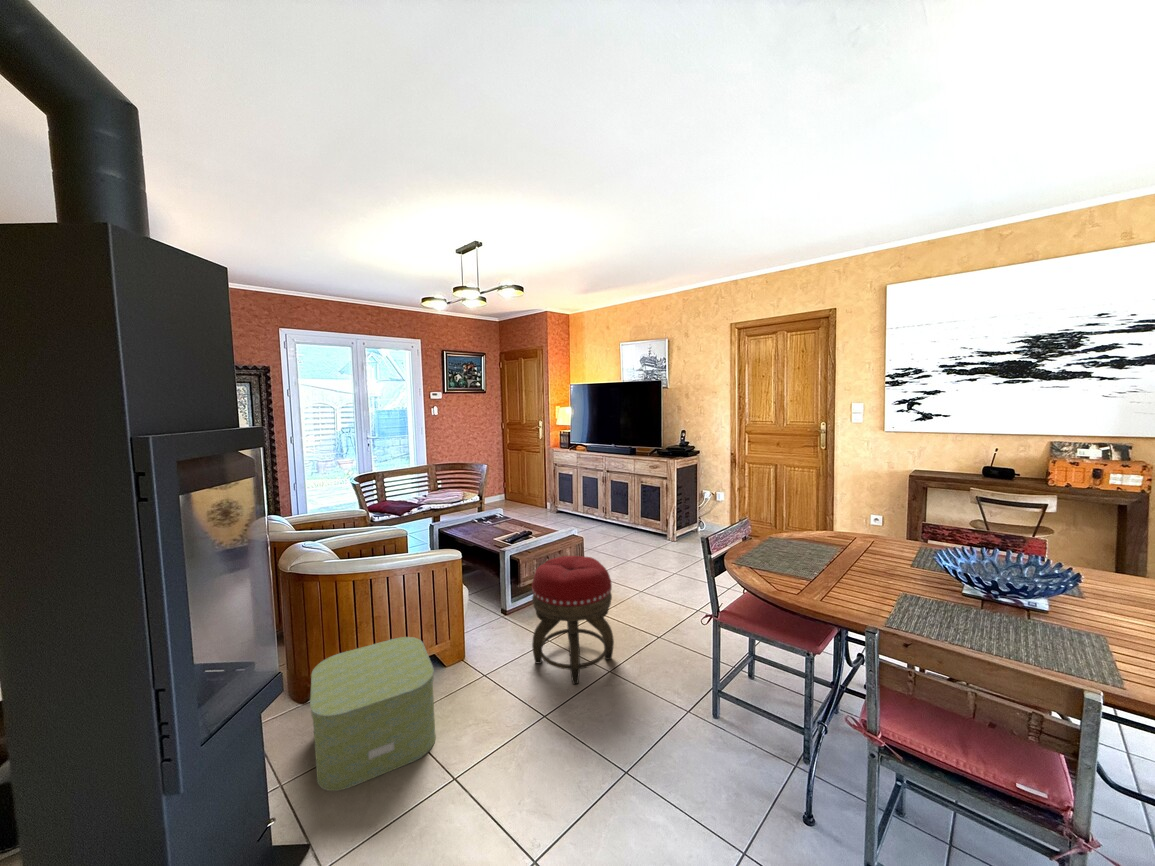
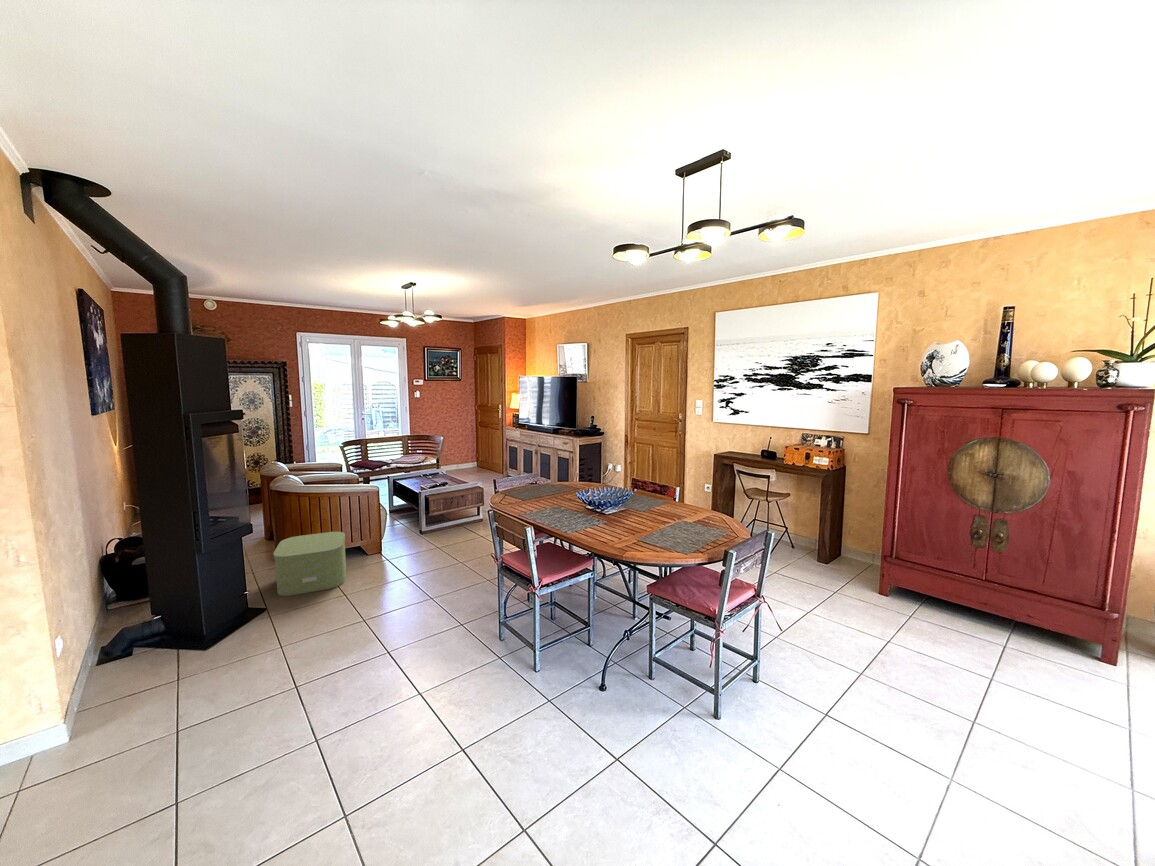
footstool: present [532,556,614,684] -> none [417,494,470,567]

